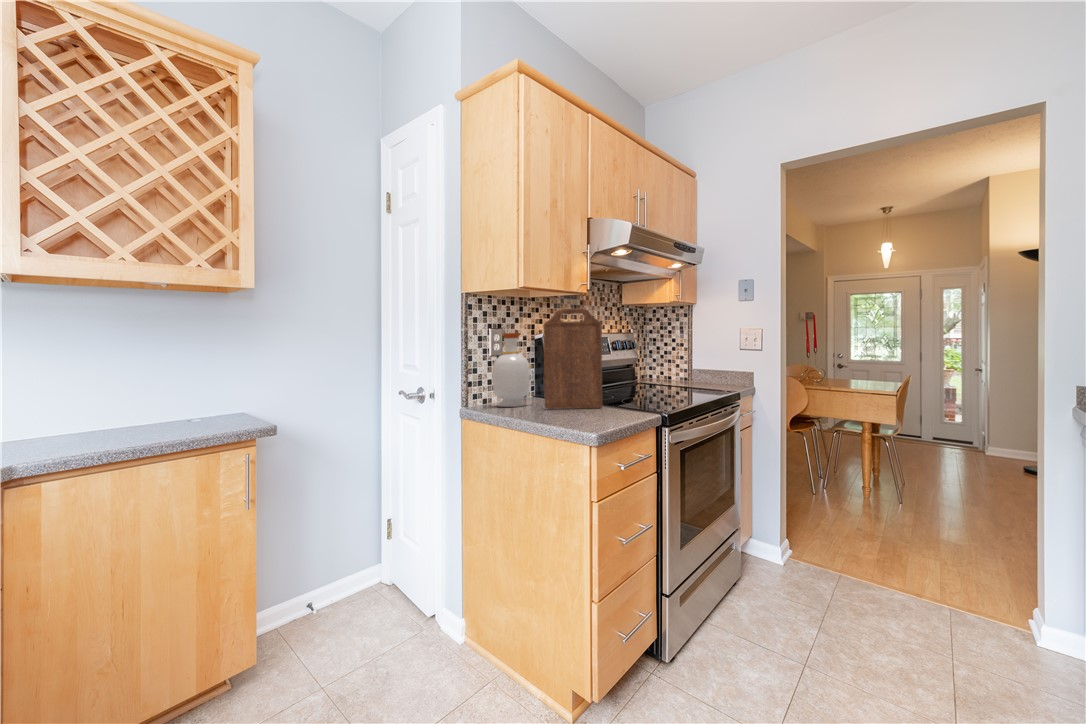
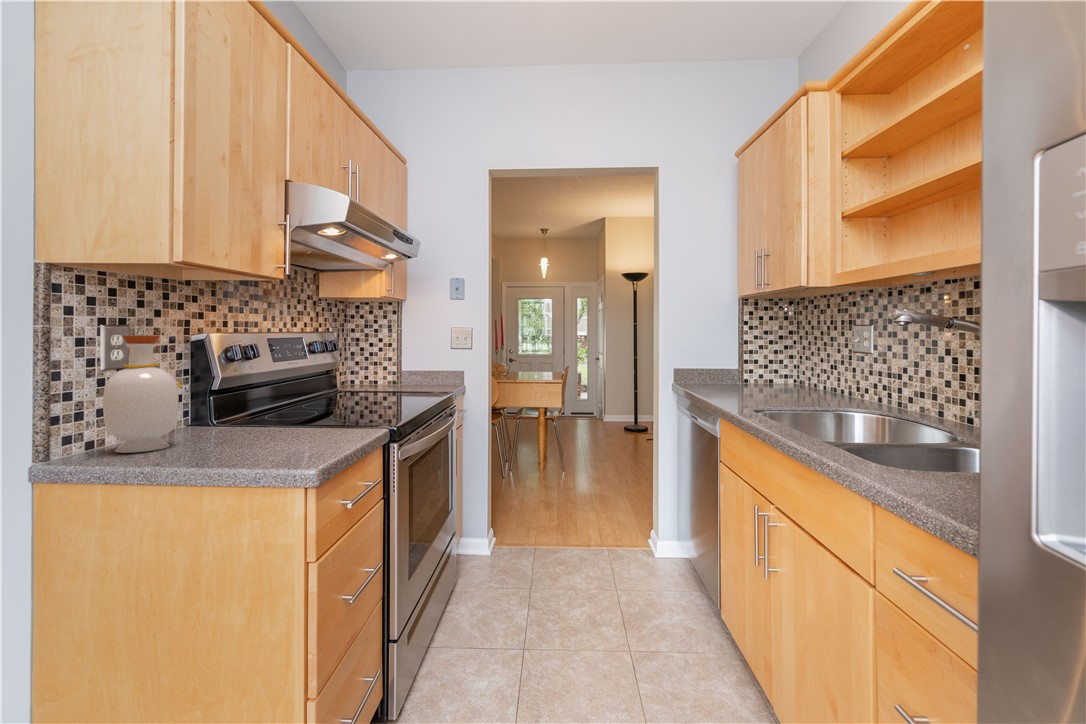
cutting board: present [544,308,602,408] -> none [200,303,301,455]

